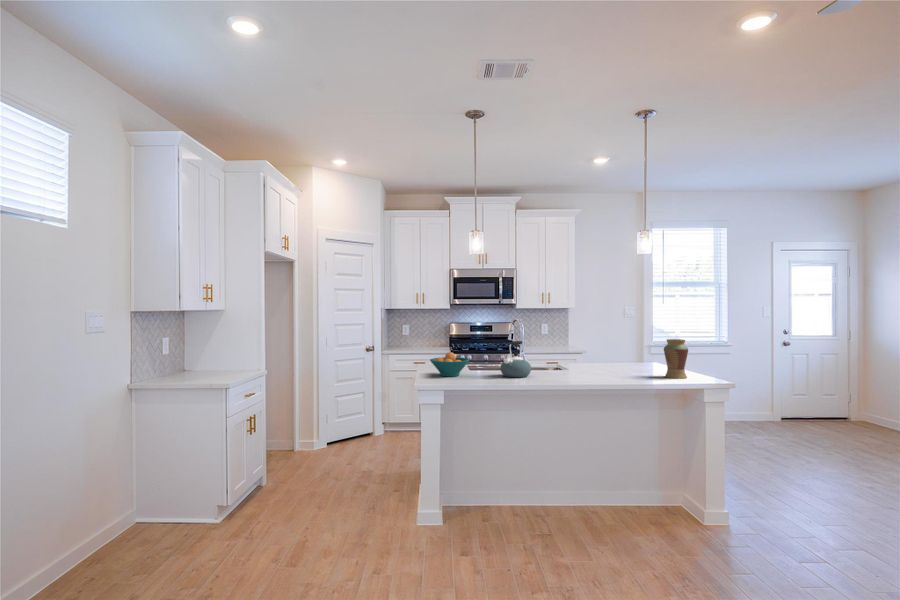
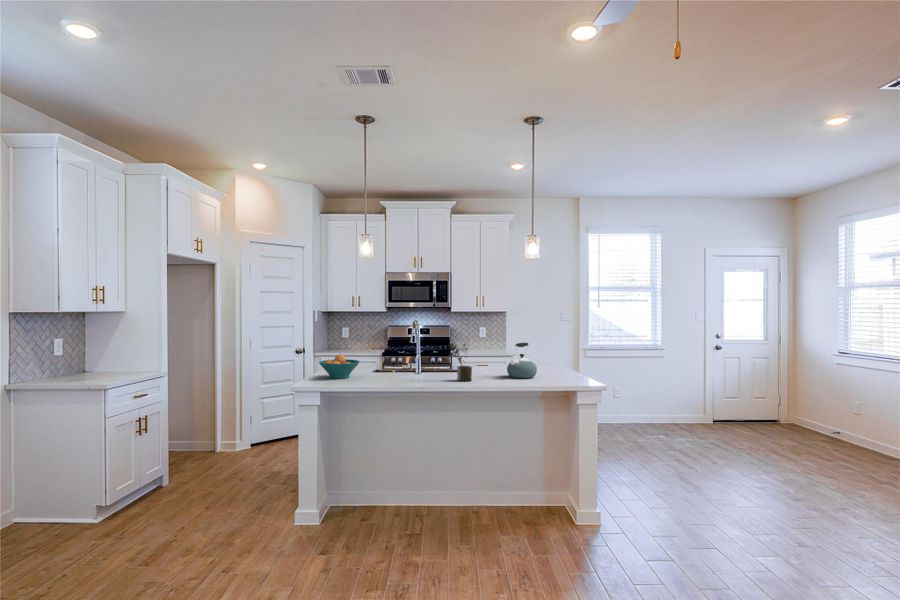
vase: present [664,339,688,379] -> none [550,342,573,382]
potted plant: none [563,340,587,378] -> present [448,343,472,381]
kettle: present [501,341,531,378] -> present [507,343,537,379]

